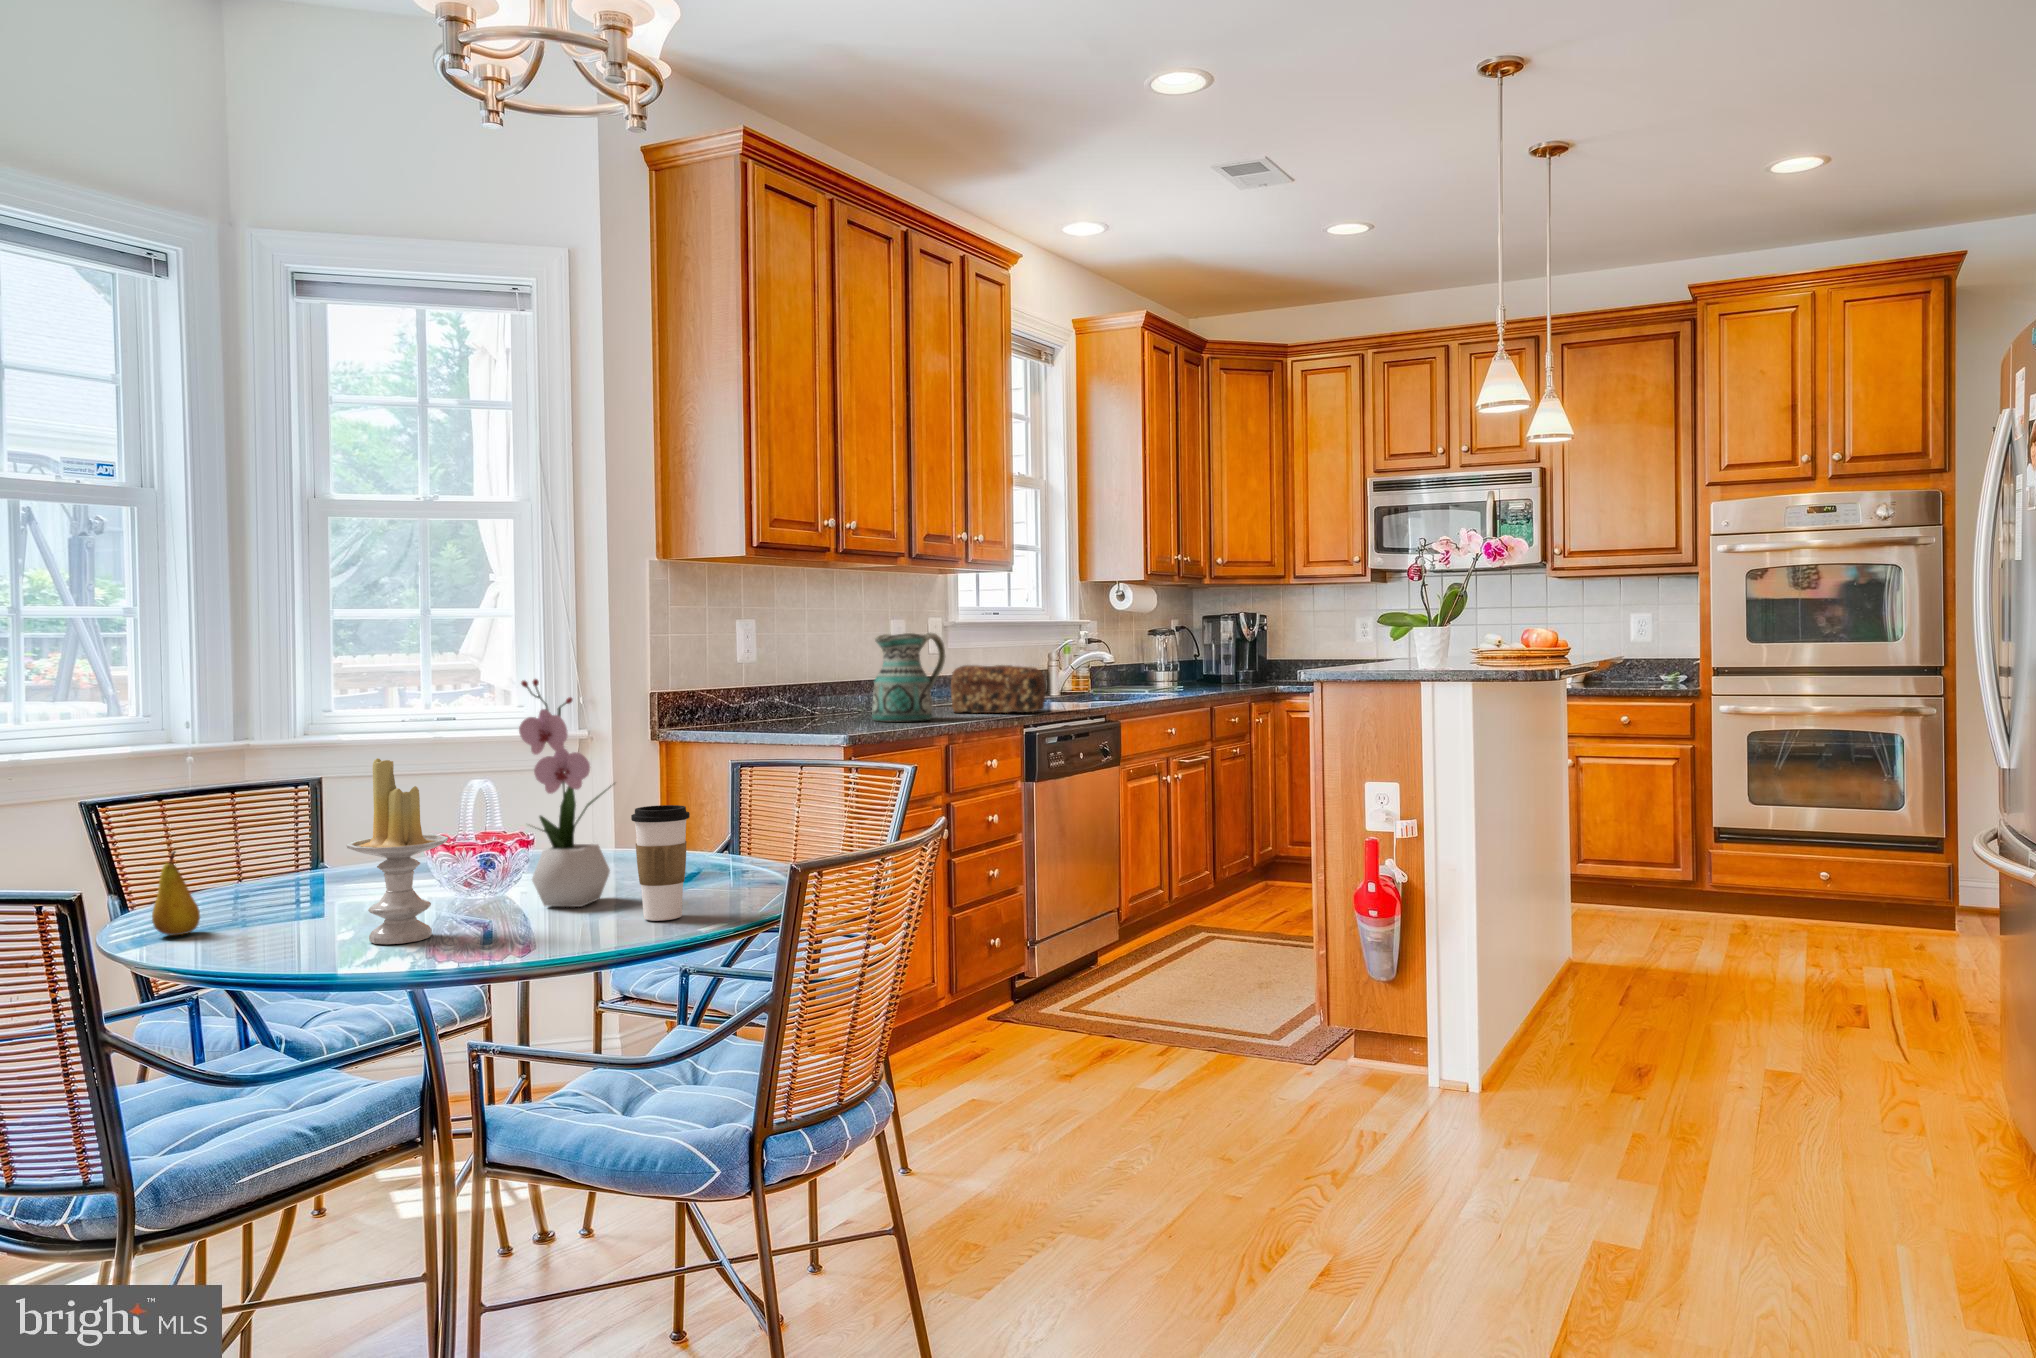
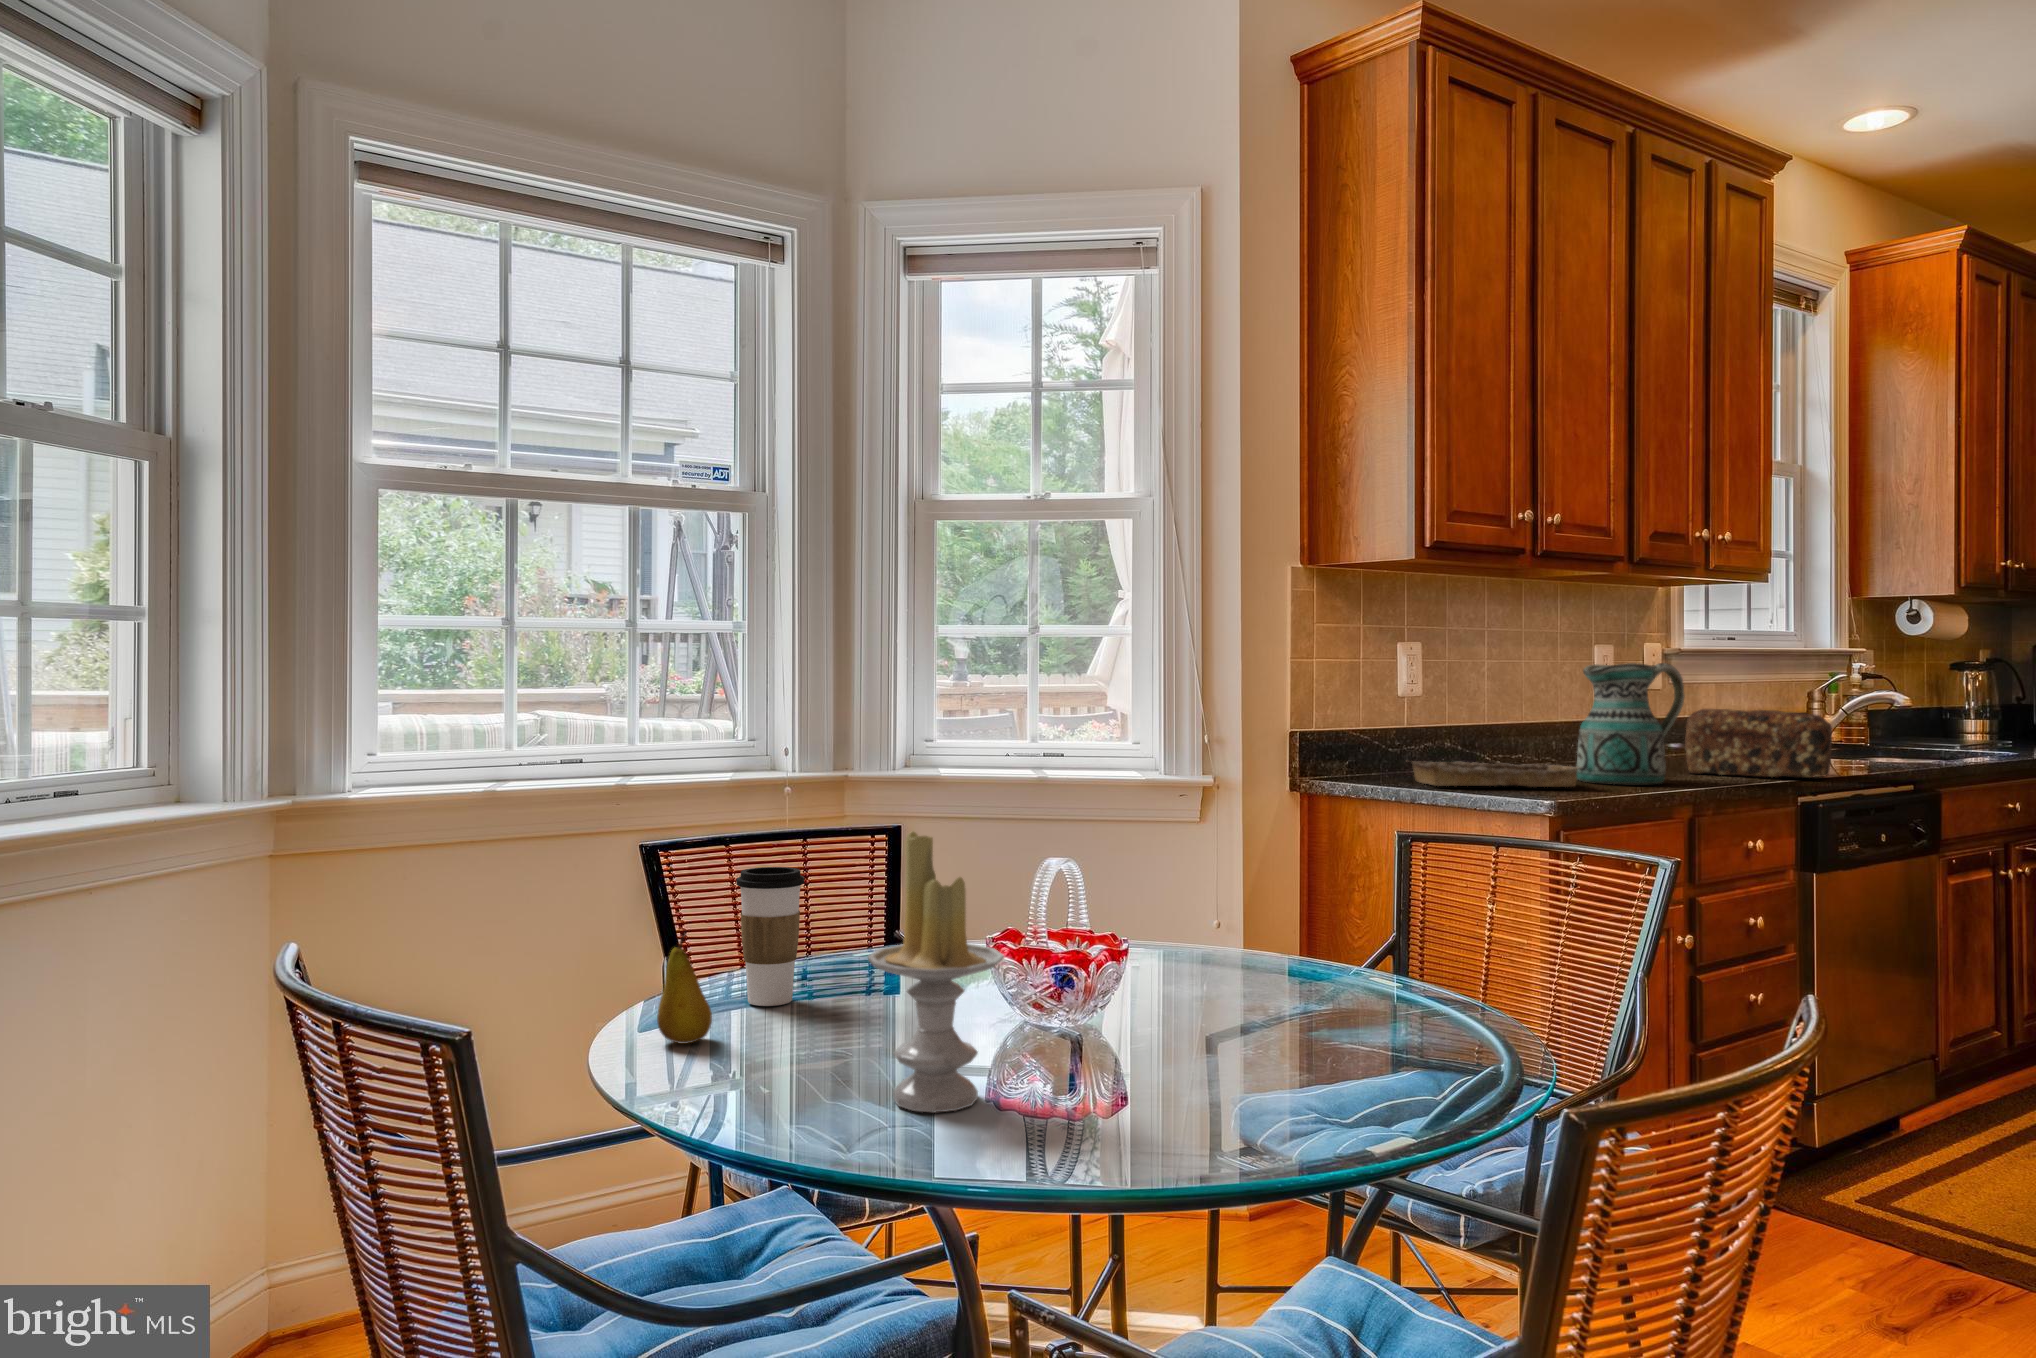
flower arrangement: present [519,679,611,907] -> none [1110,720,1248,1069]
tray: none [745,709,873,728] -> present [1412,762,1582,787]
coffee cup: present [631,805,690,921] -> present [737,867,804,1006]

